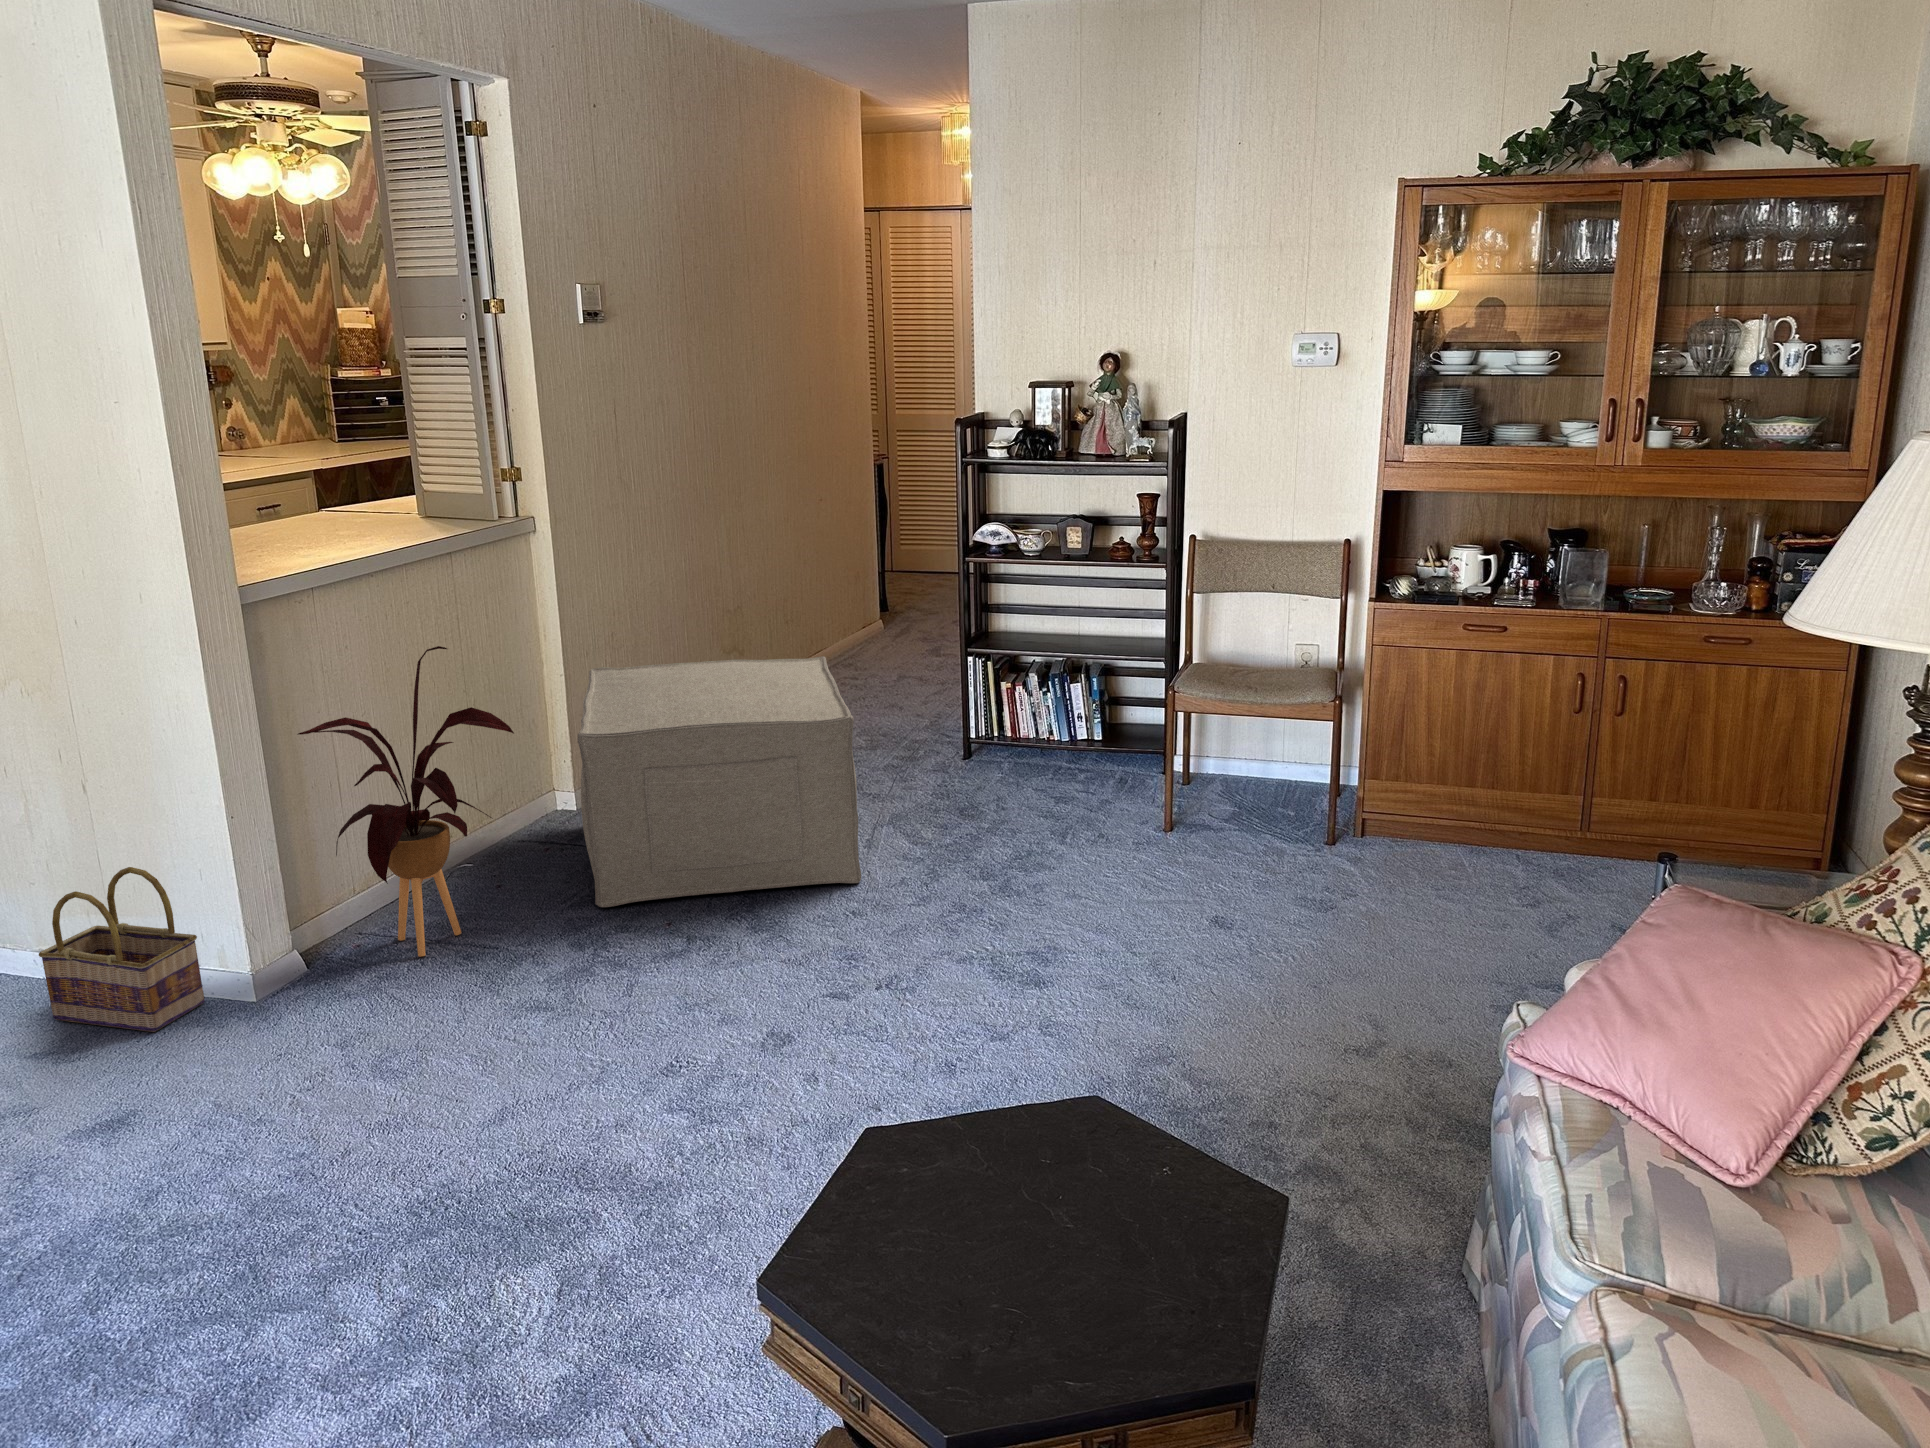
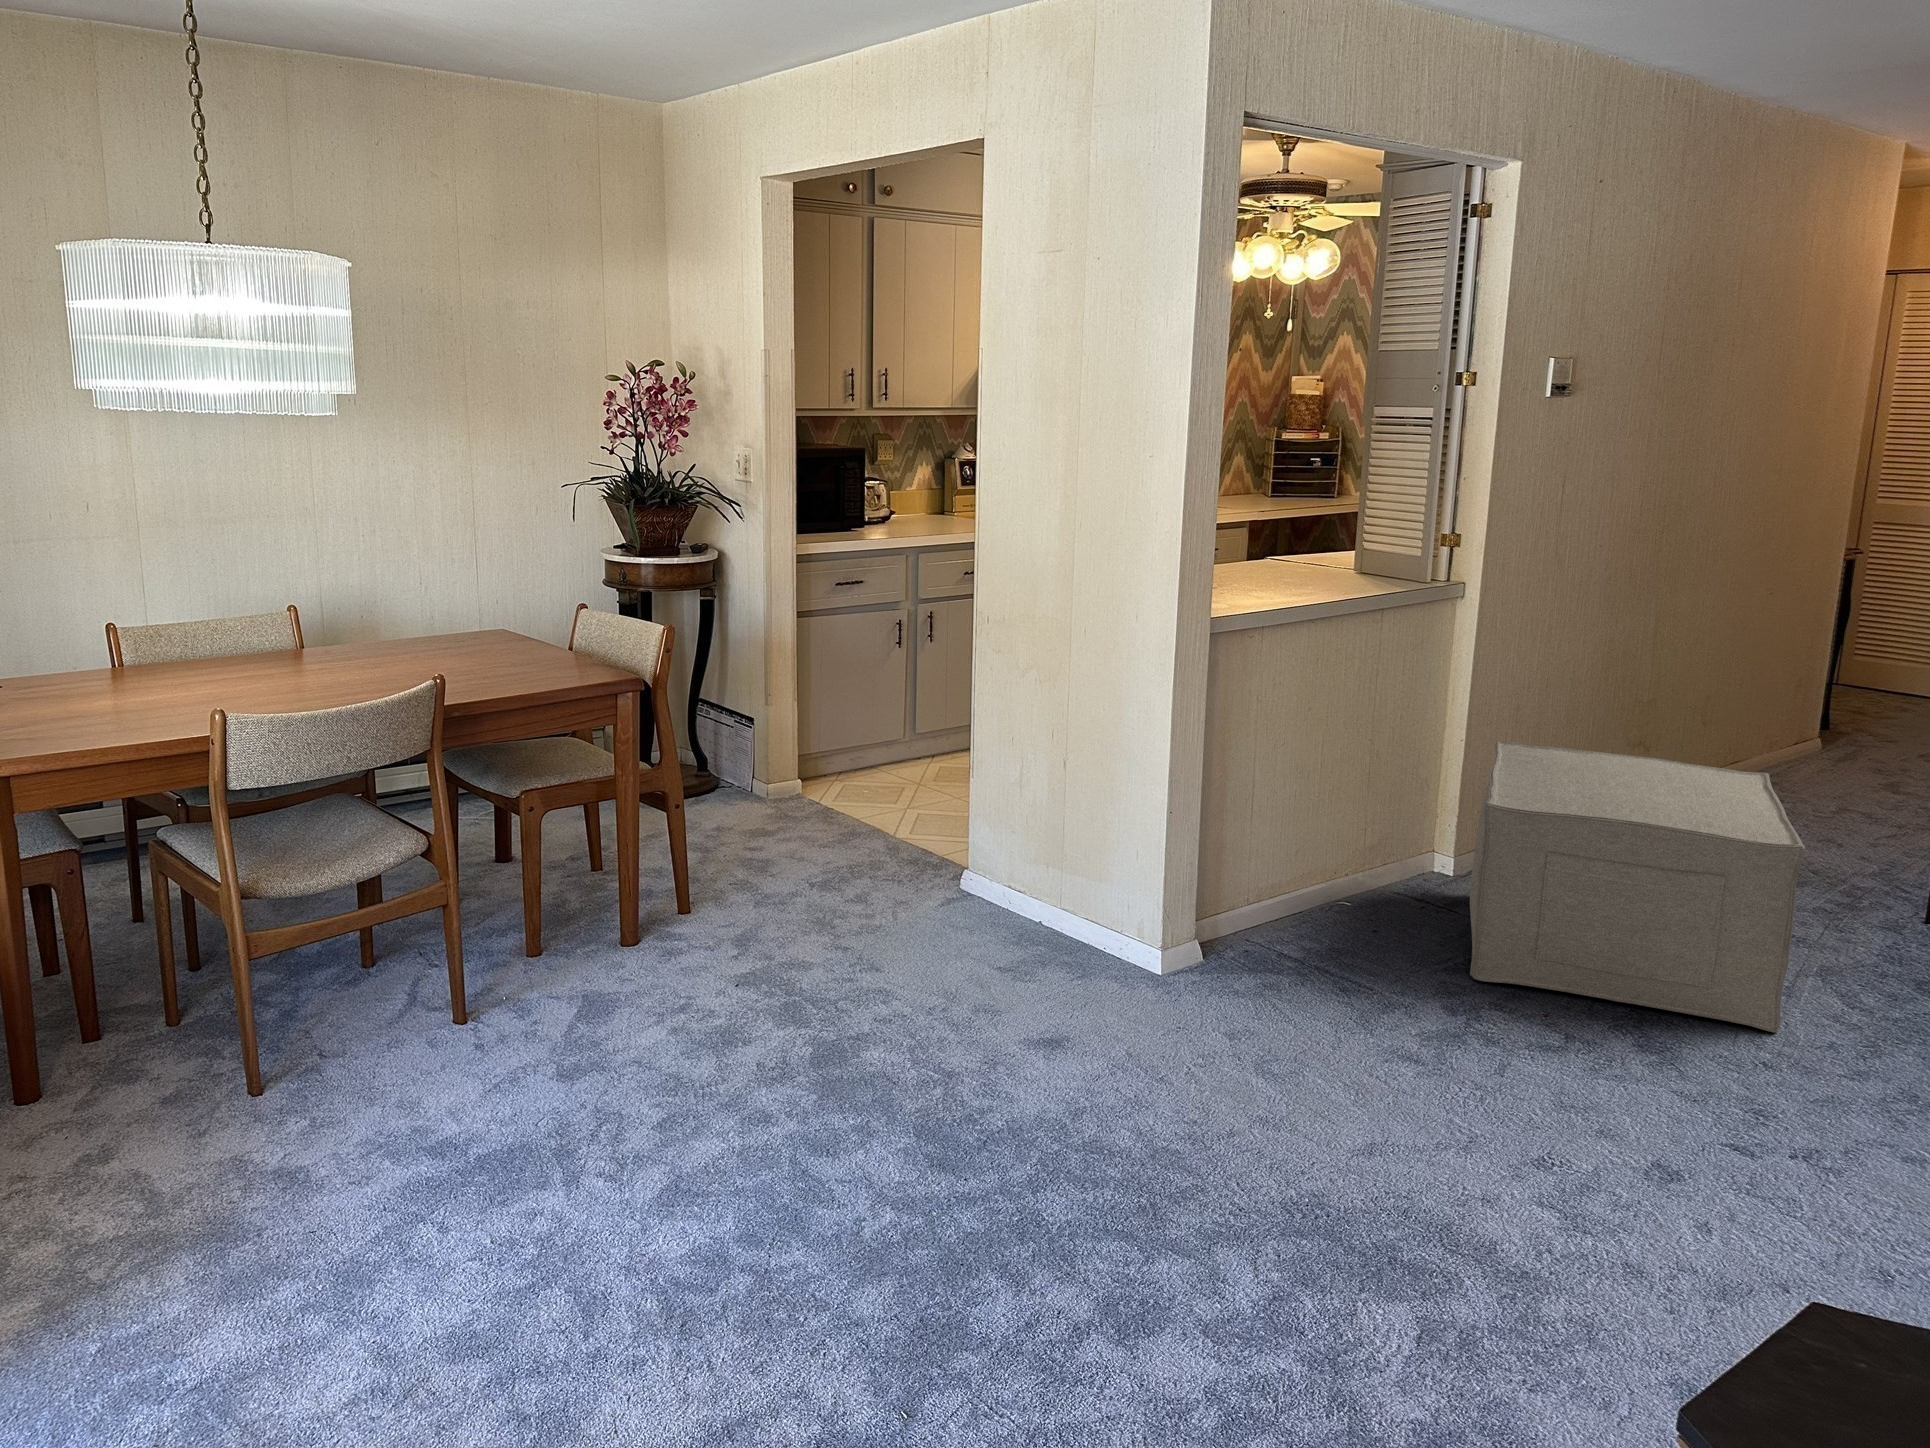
house plant: present [298,646,514,957] -> none [1236,696,1429,979]
basket: present [39,867,205,1032] -> none [1014,838,1127,979]

